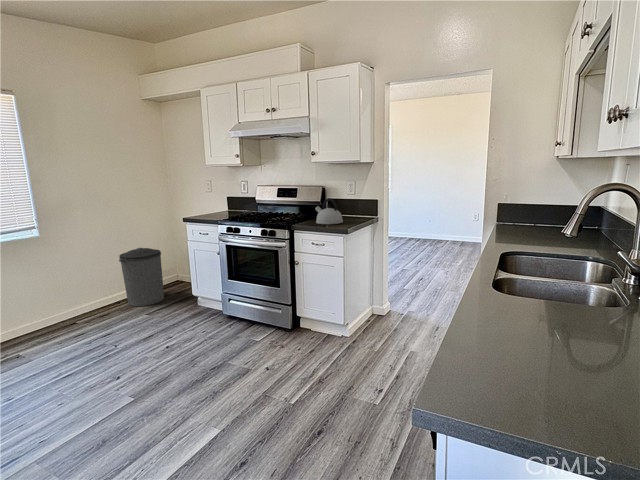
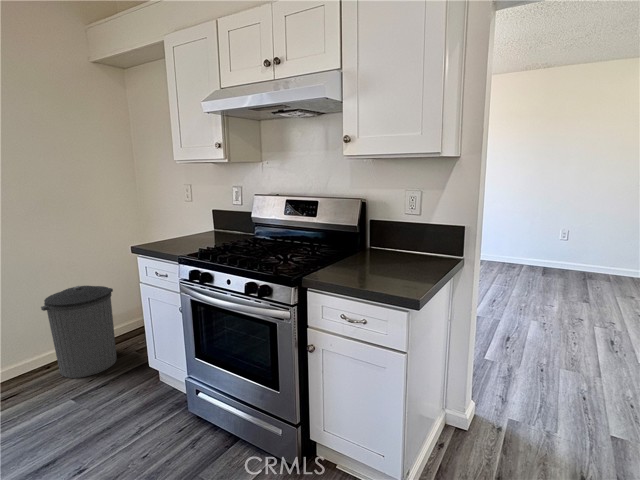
kettle: present [315,199,343,224] -> none [347,228,402,281]

